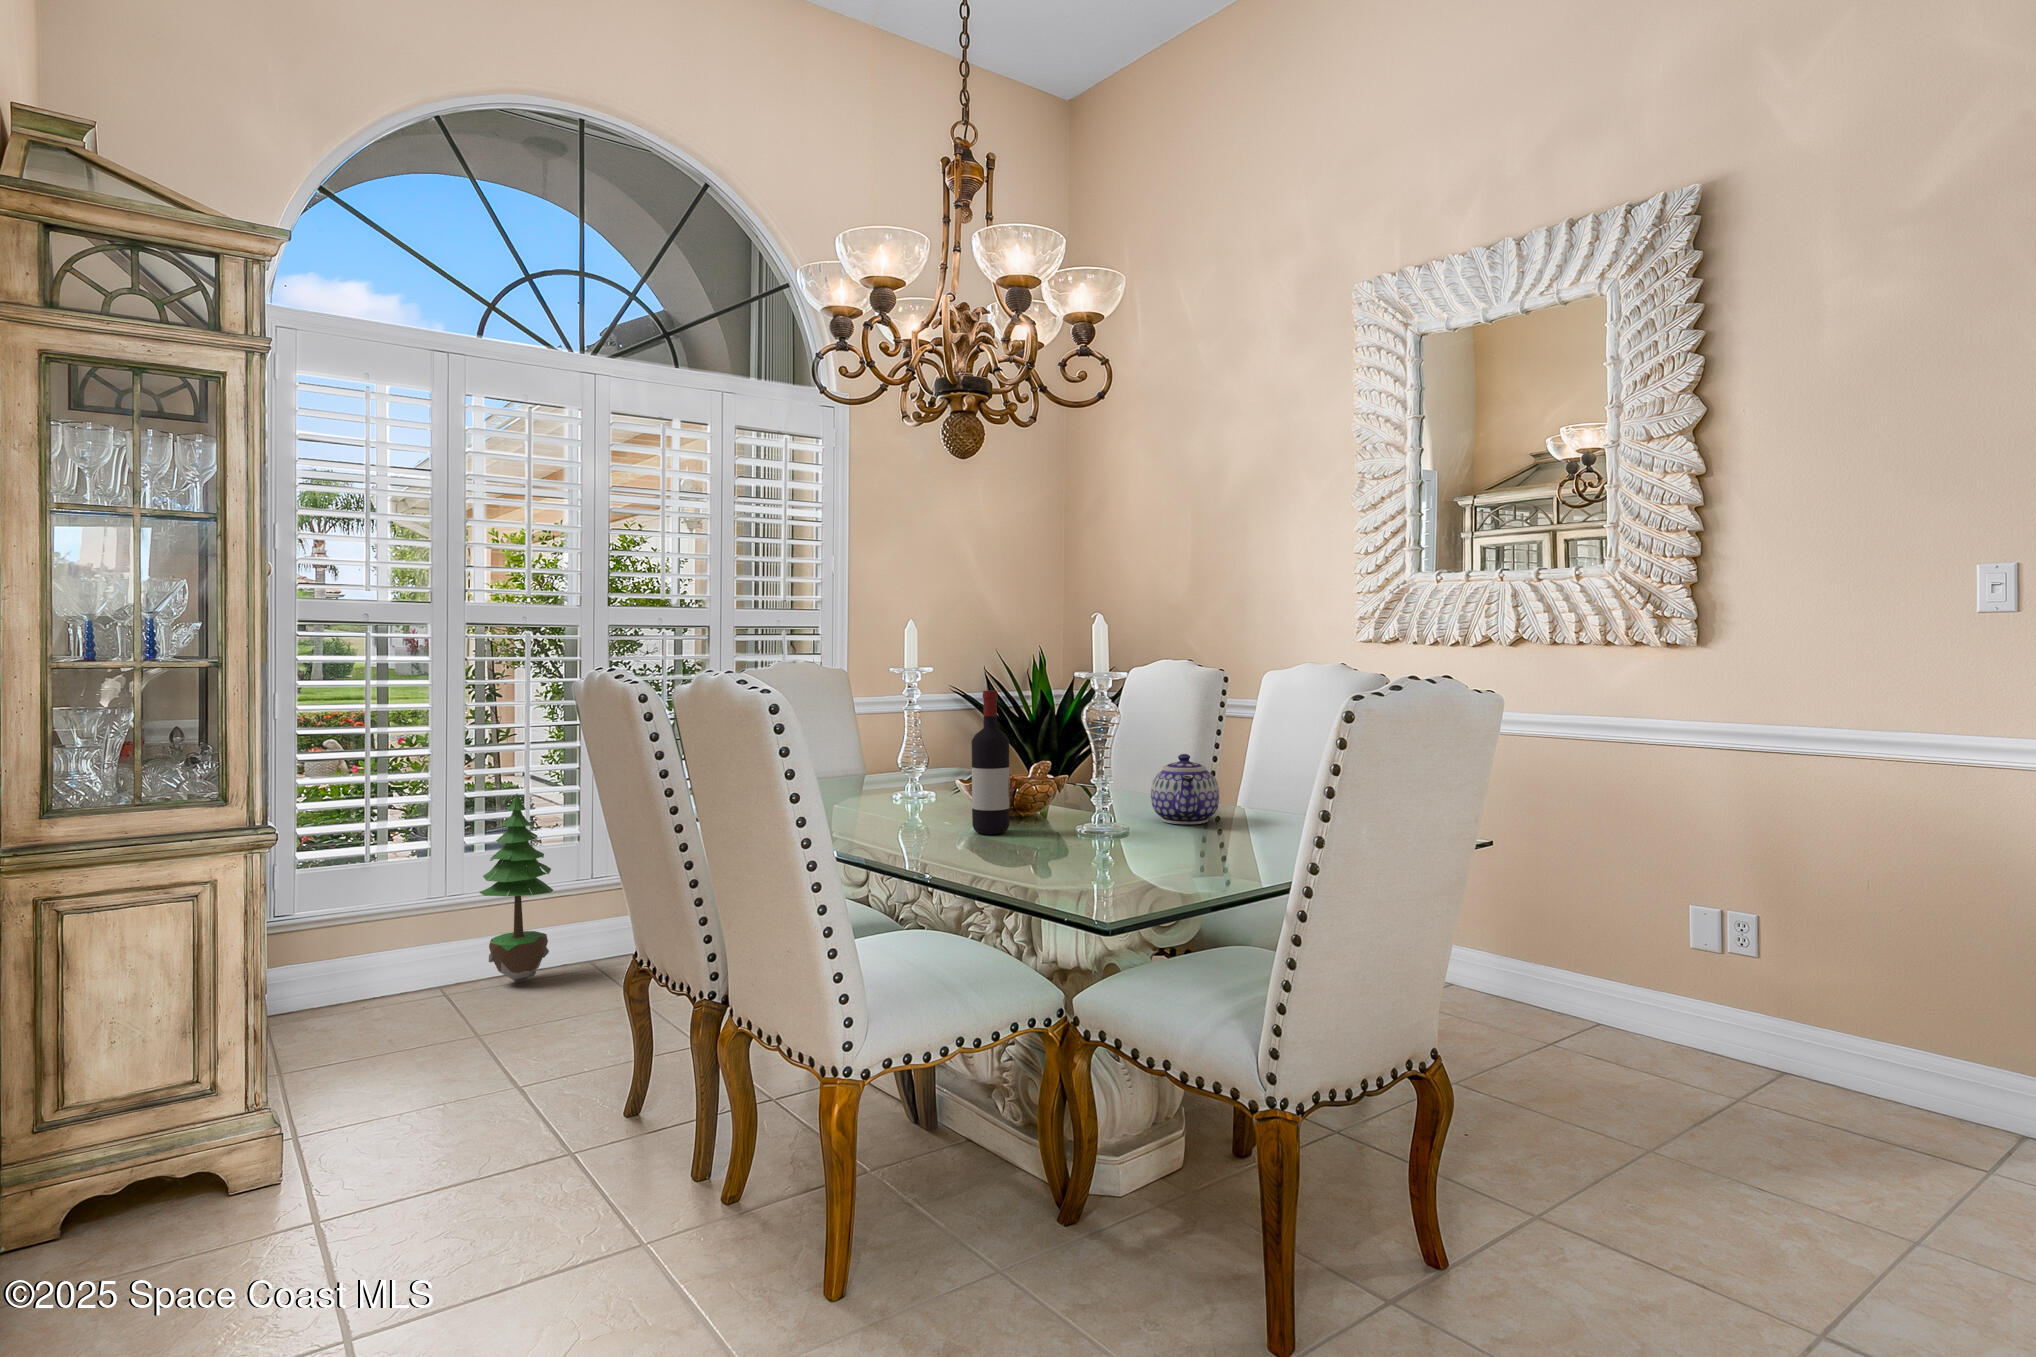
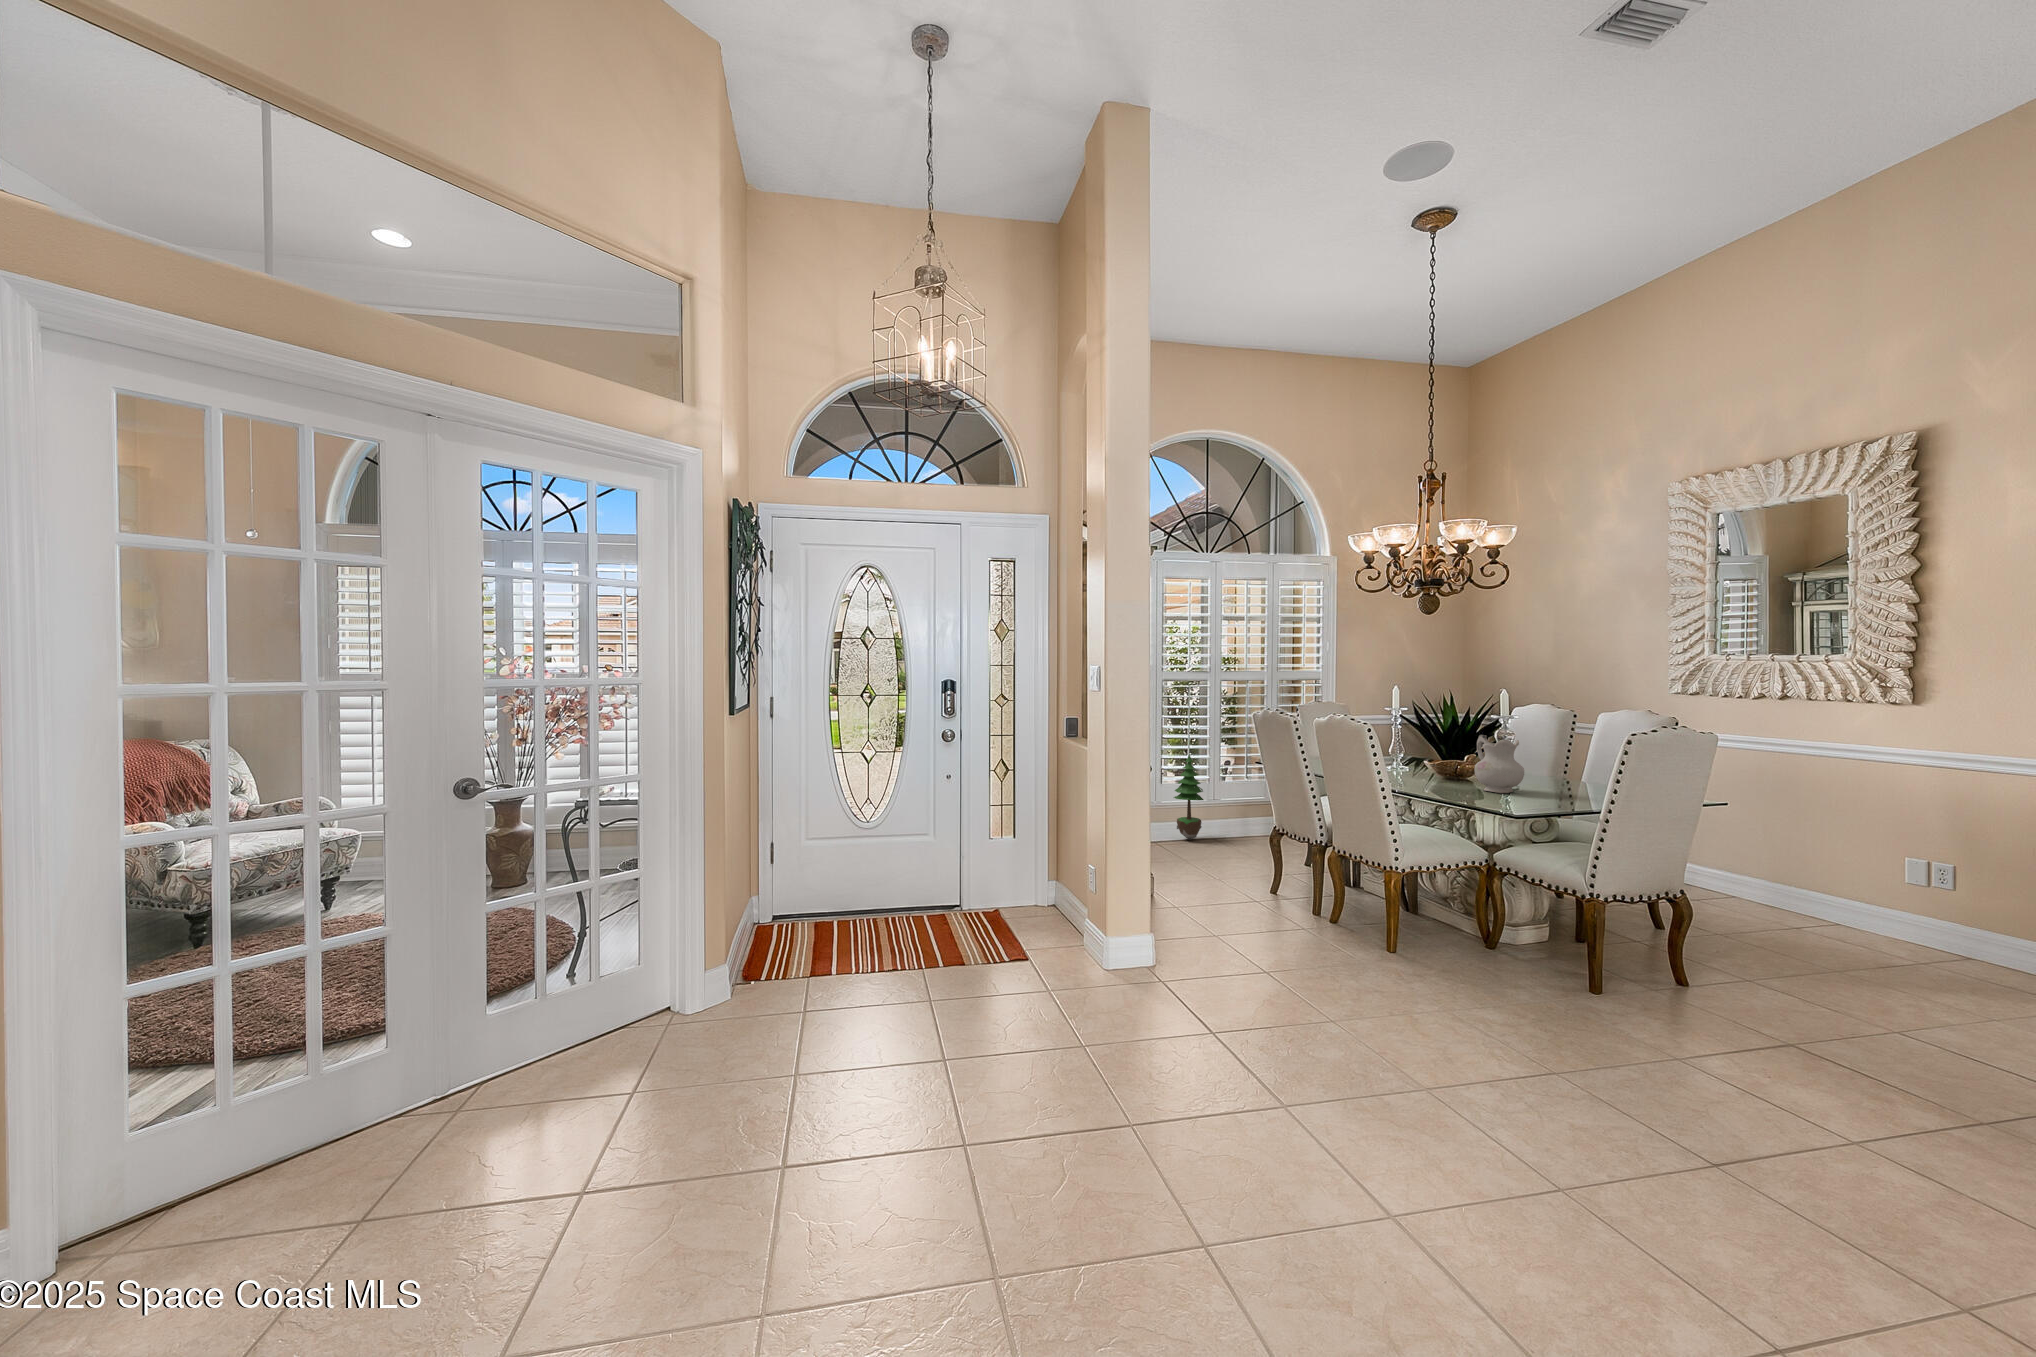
wine bottle: present [972,691,1010,834] -> none [1438,720,1457,784]
ceramic pitcher: none [1040,719,1136,850] -> present [1474,735,1524,793]
teapot: present [1151,754,1219,824] -> none [1531,753,1569,786]

